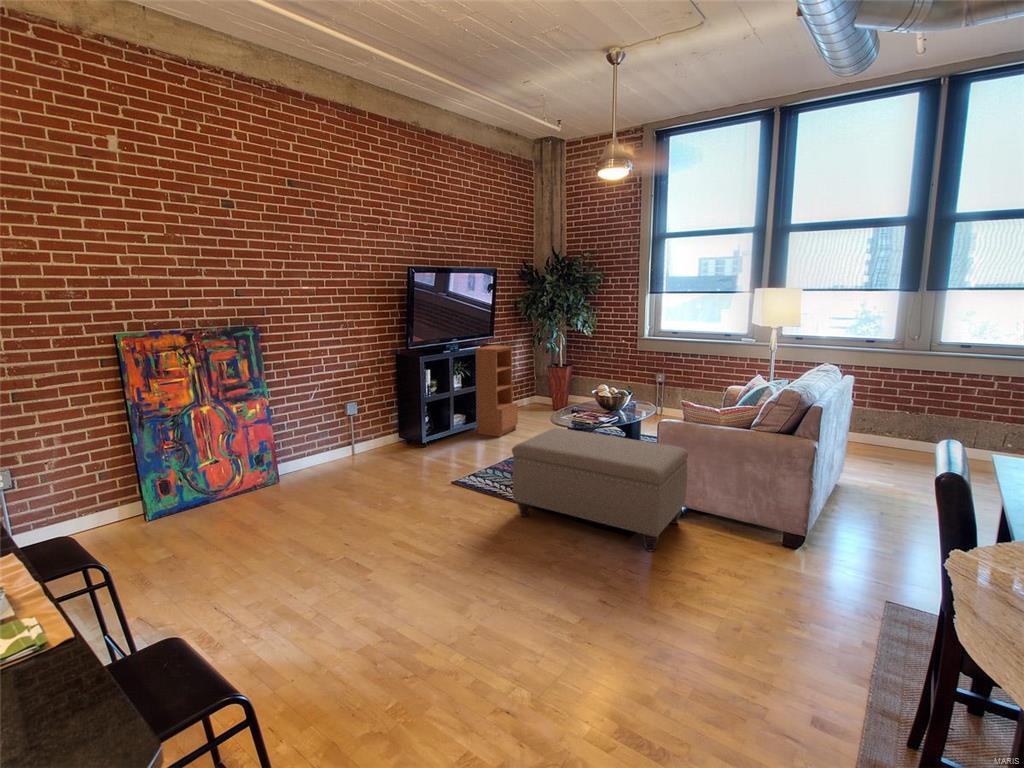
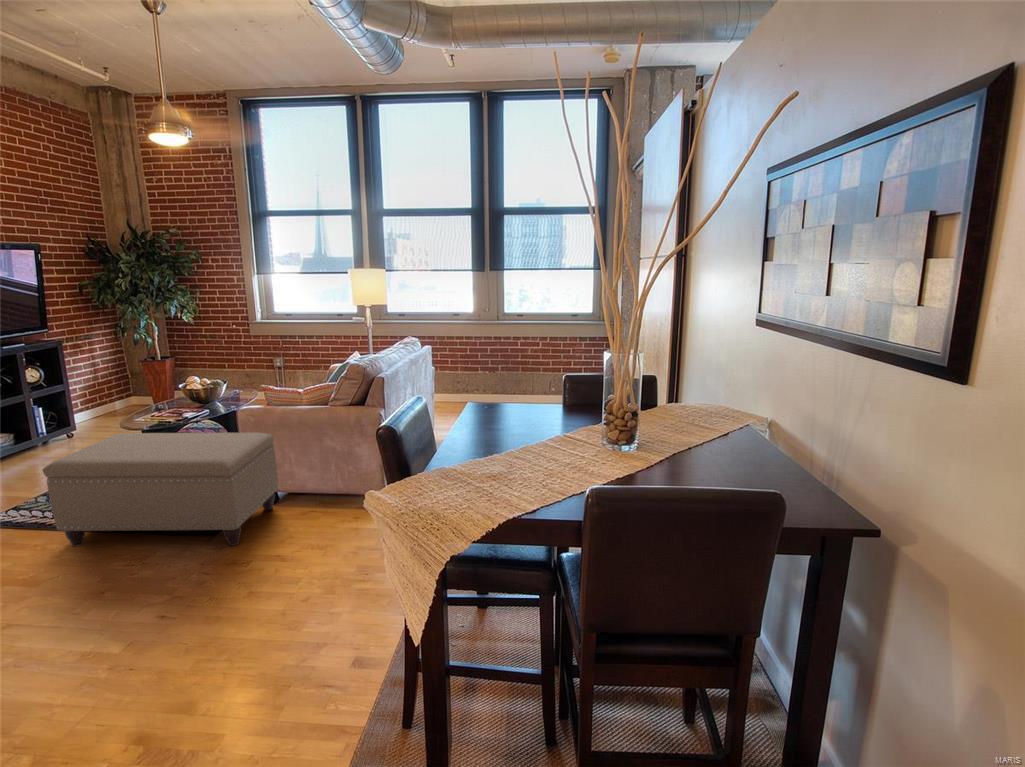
bookcase: present [476,345,518,437] -> none [10,341,97,455]

